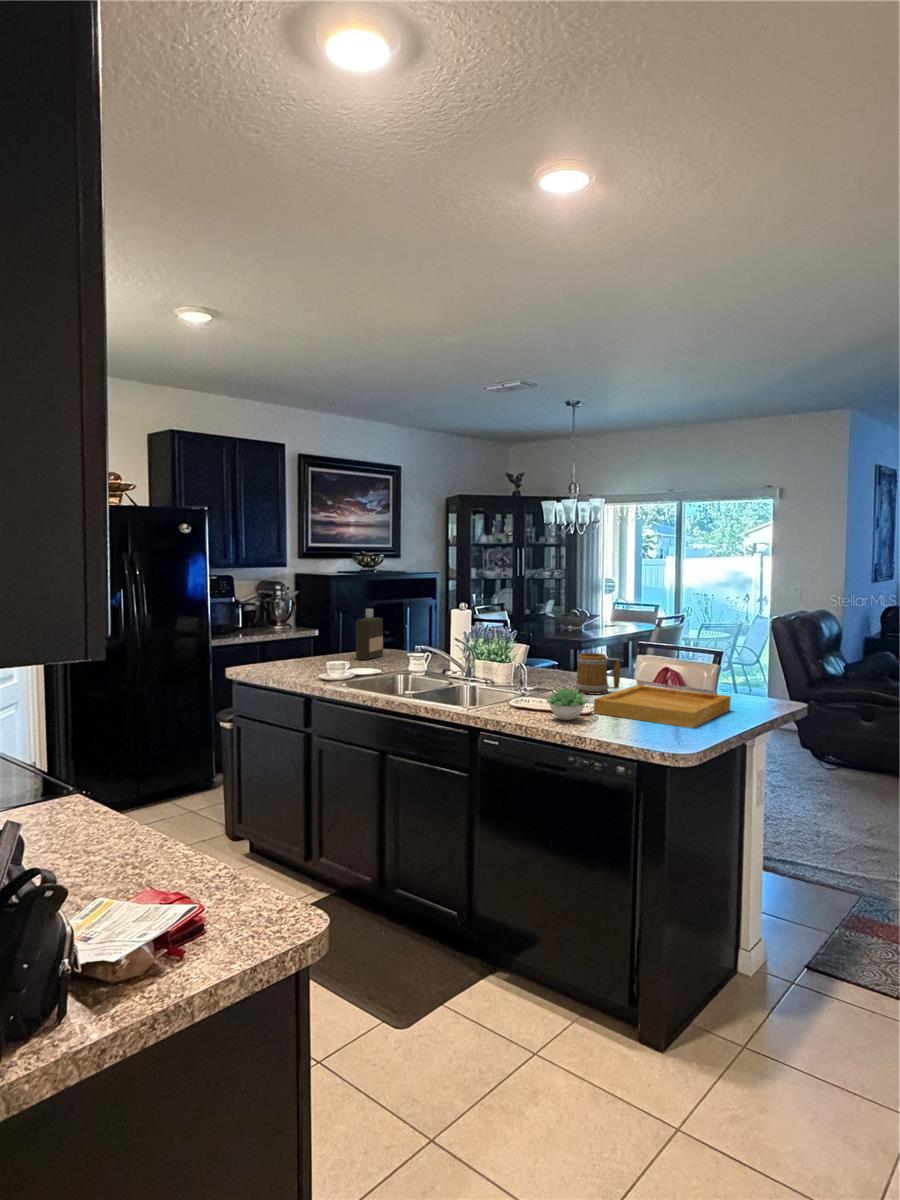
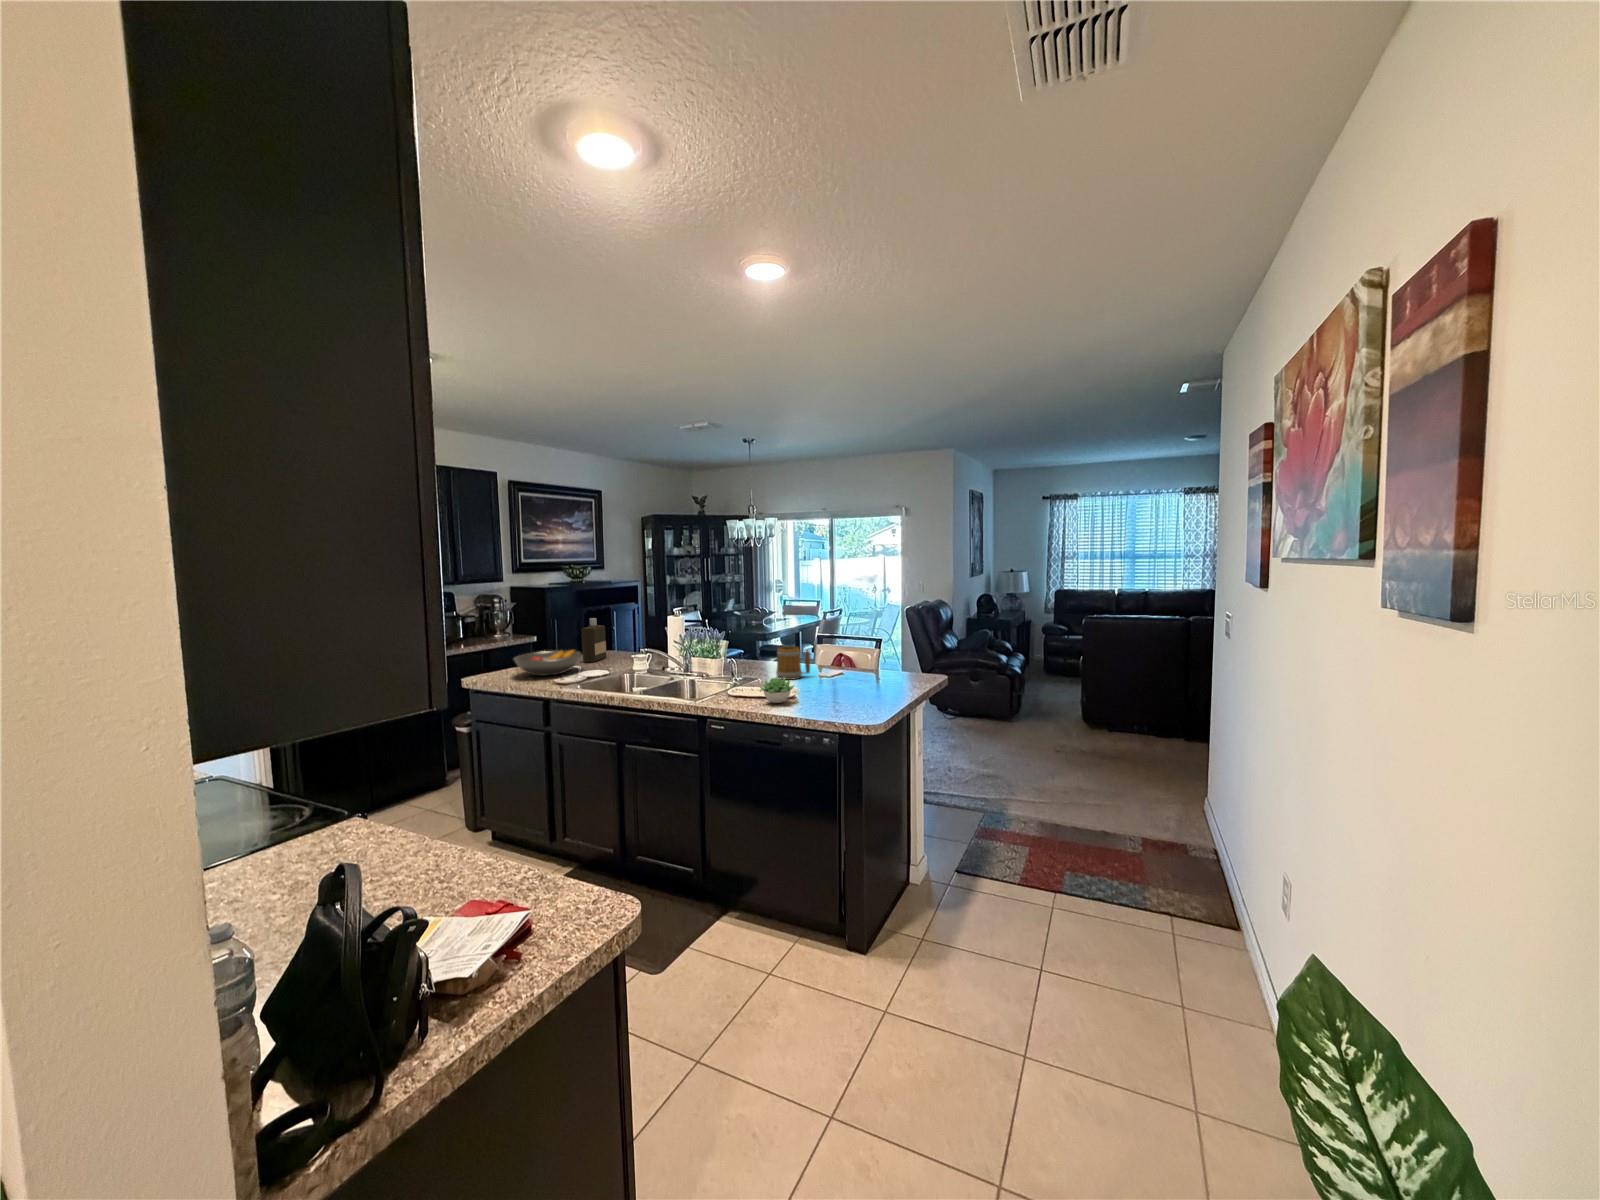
fruit bowl: none [279,642,354,671] -> present [514,649,582,676]
tray: present [594,685,731,728] -> none [796,670,895,702]

